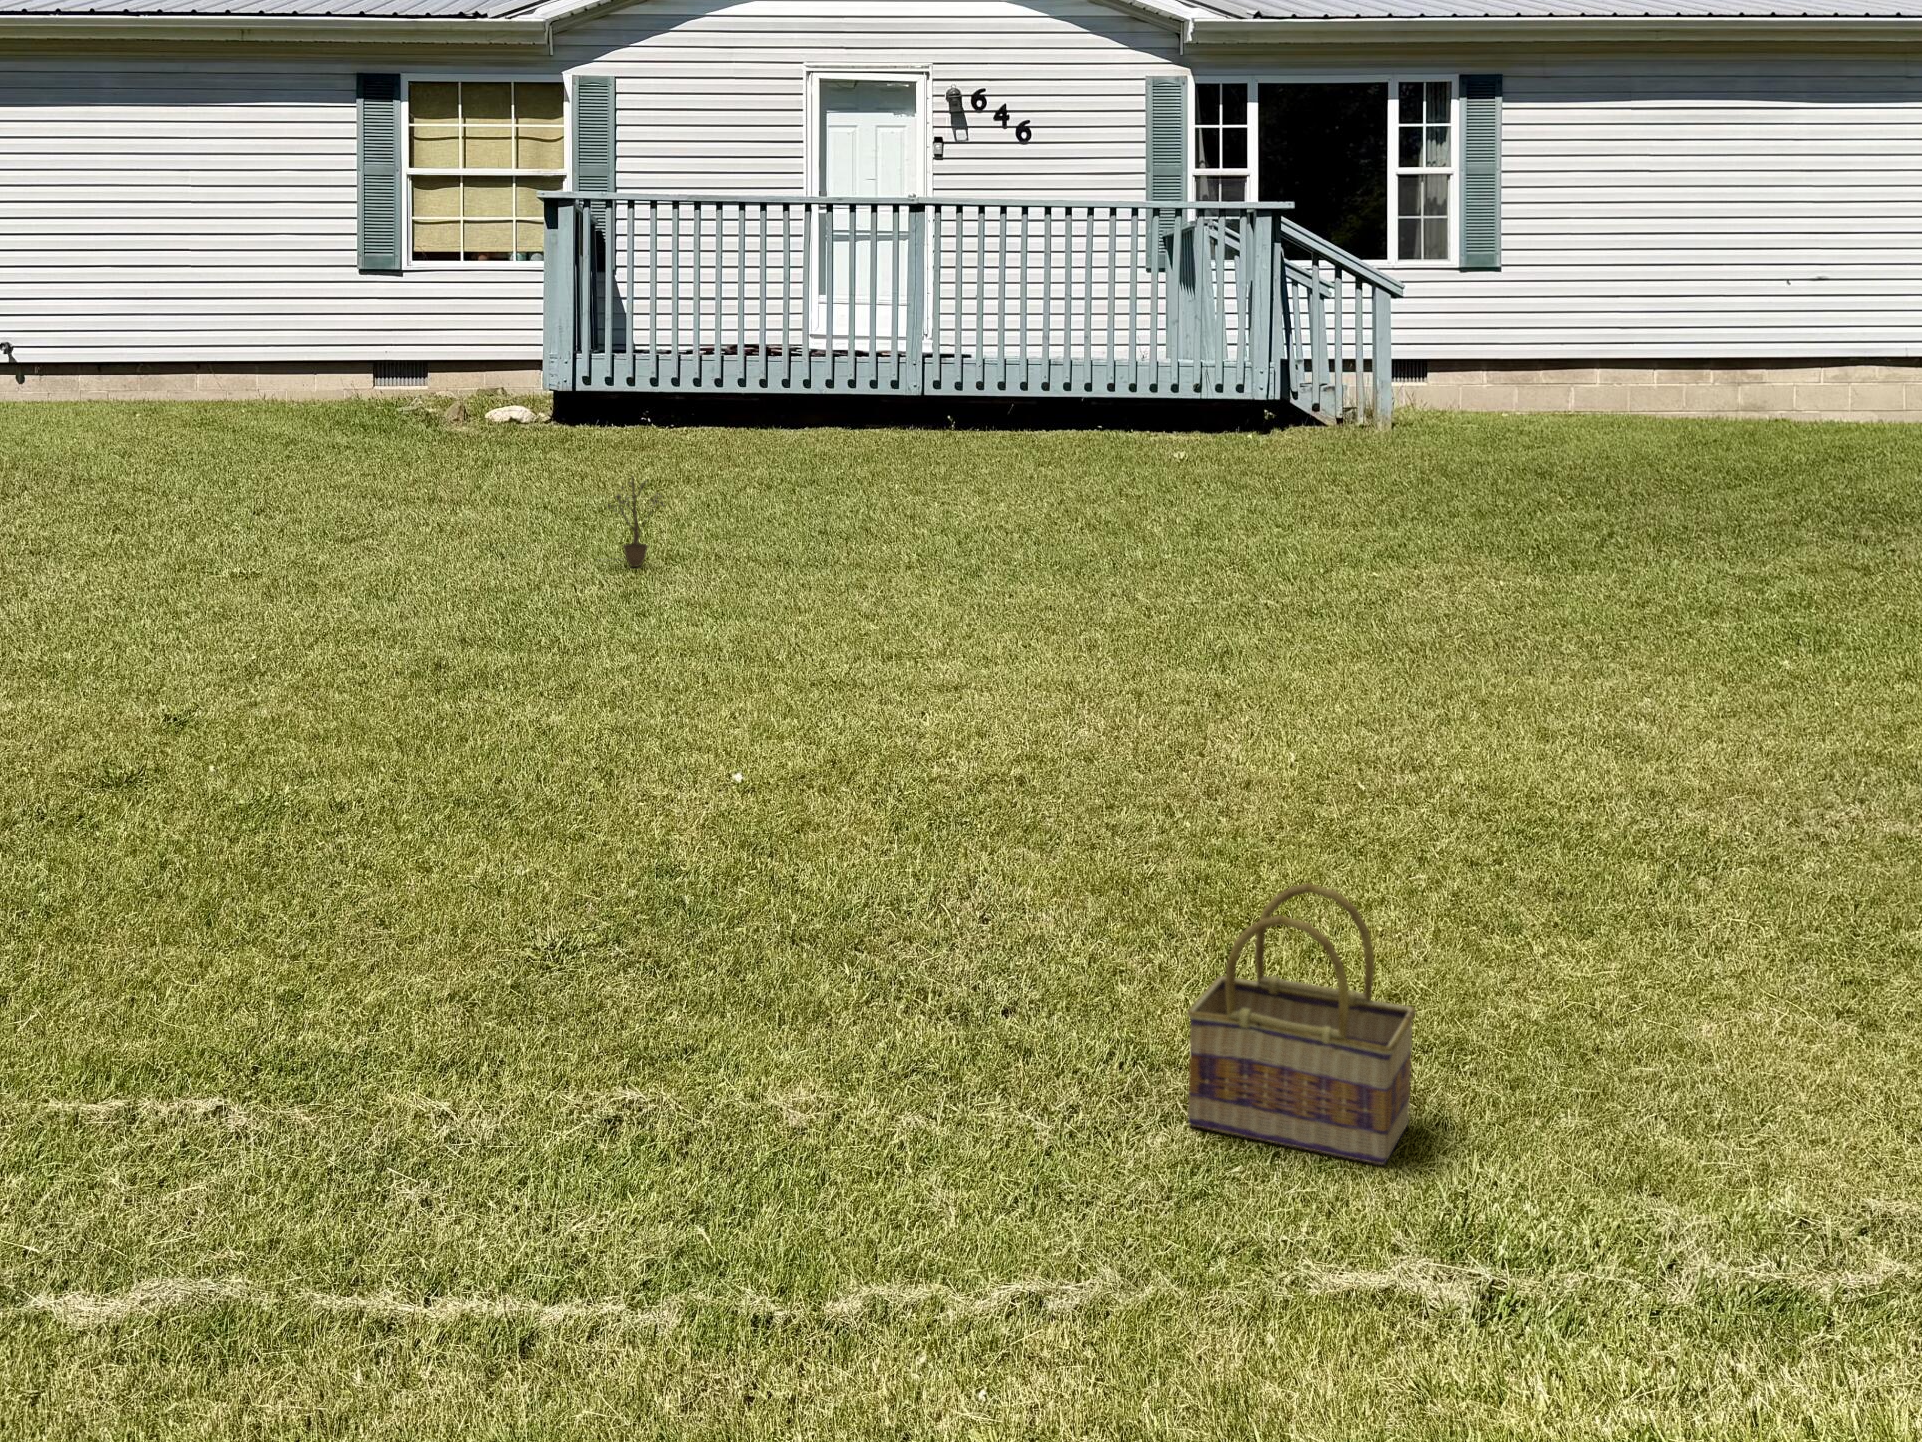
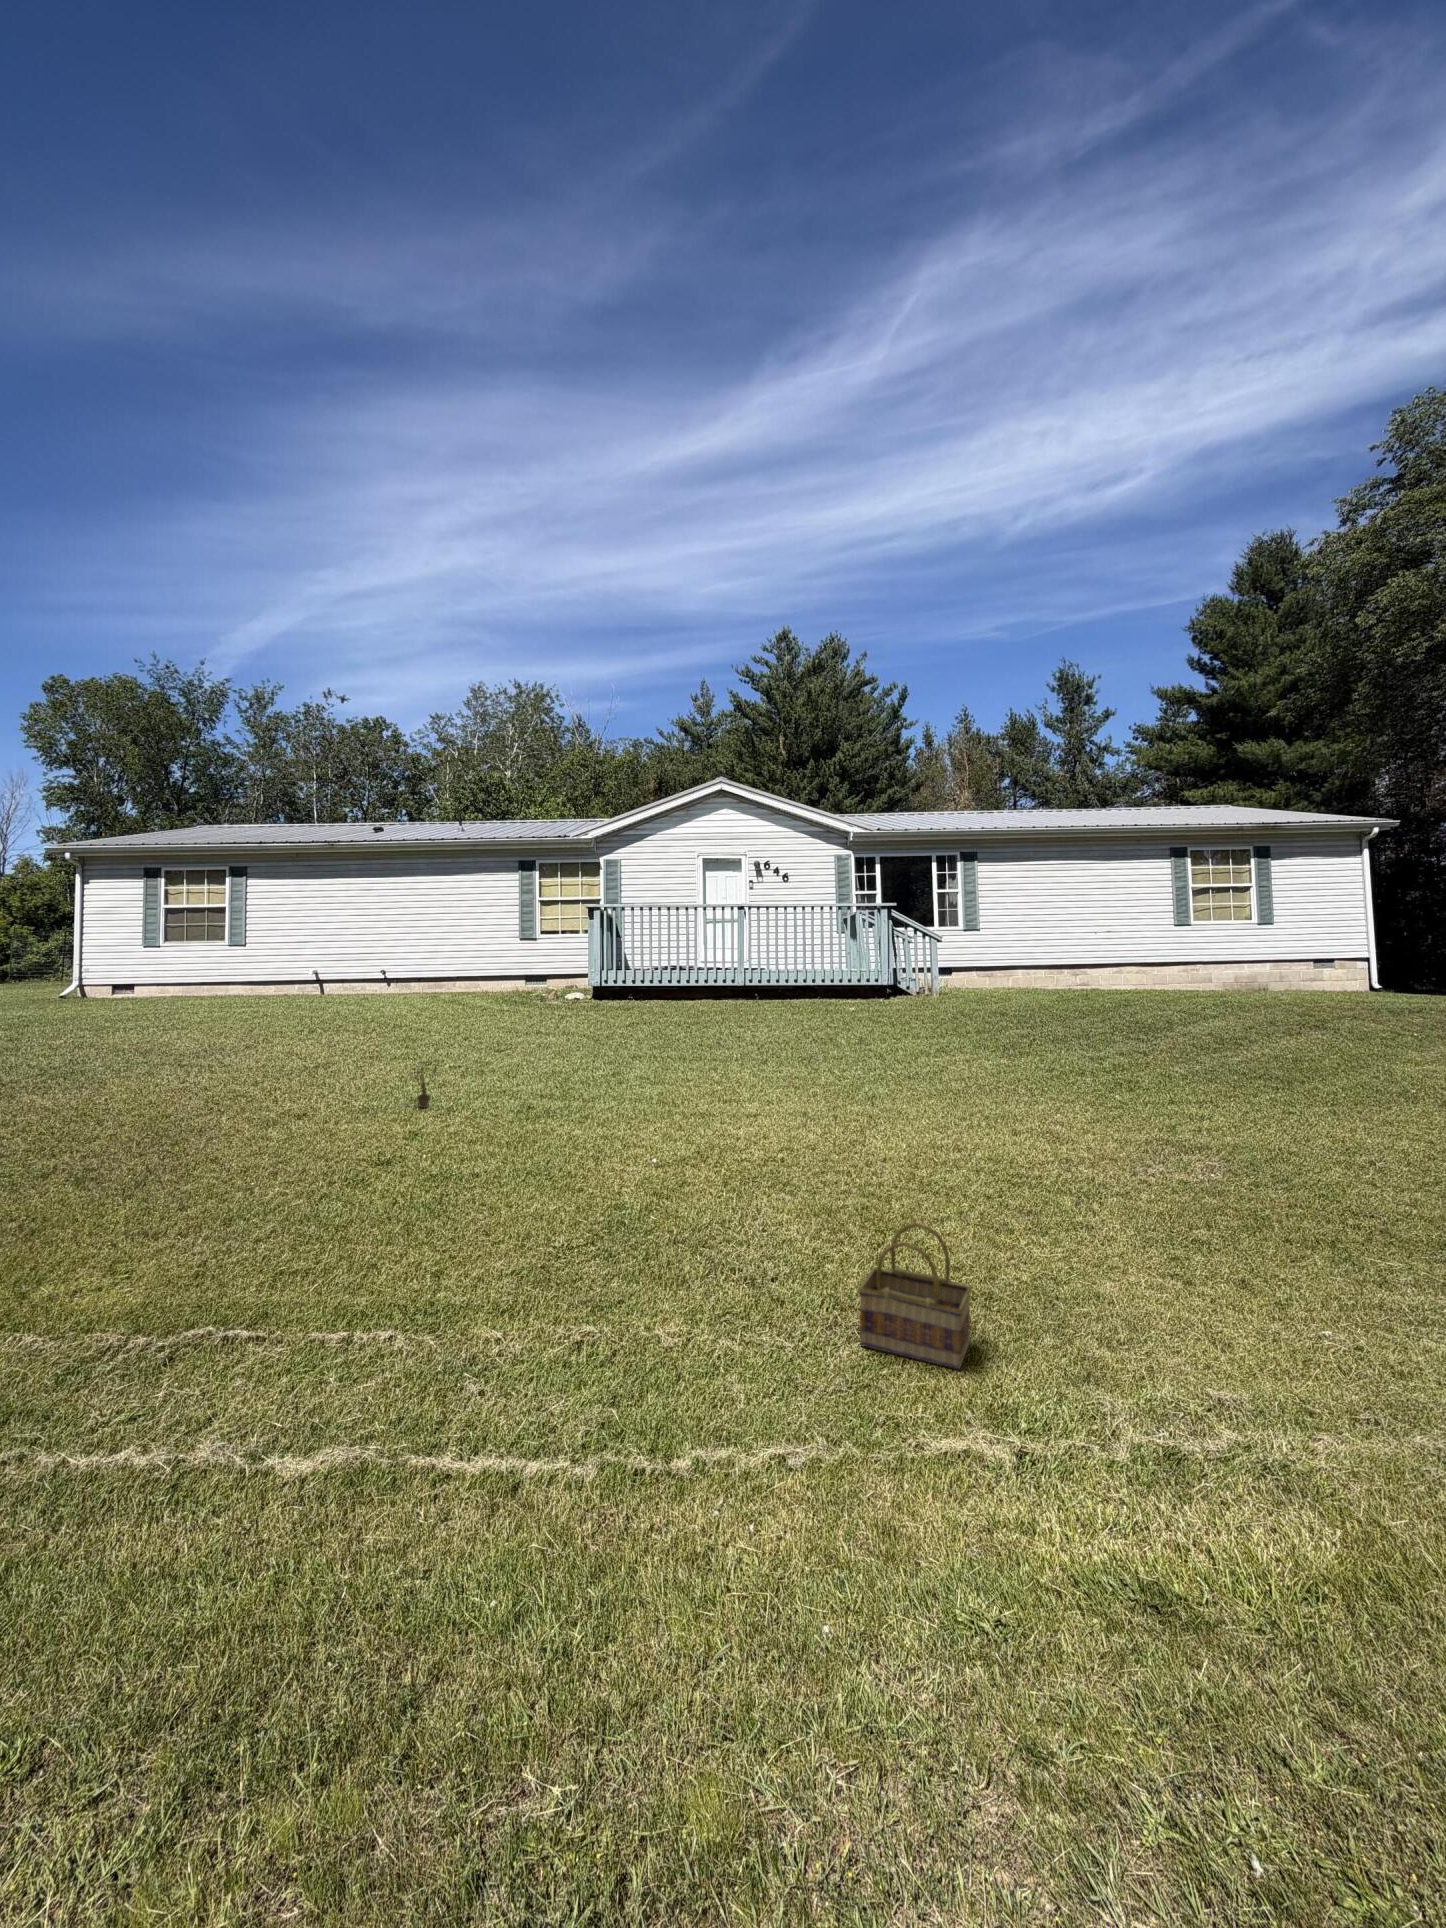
decorative plant: present [597,476,664,567] -> present [410,1061,436,1108]

